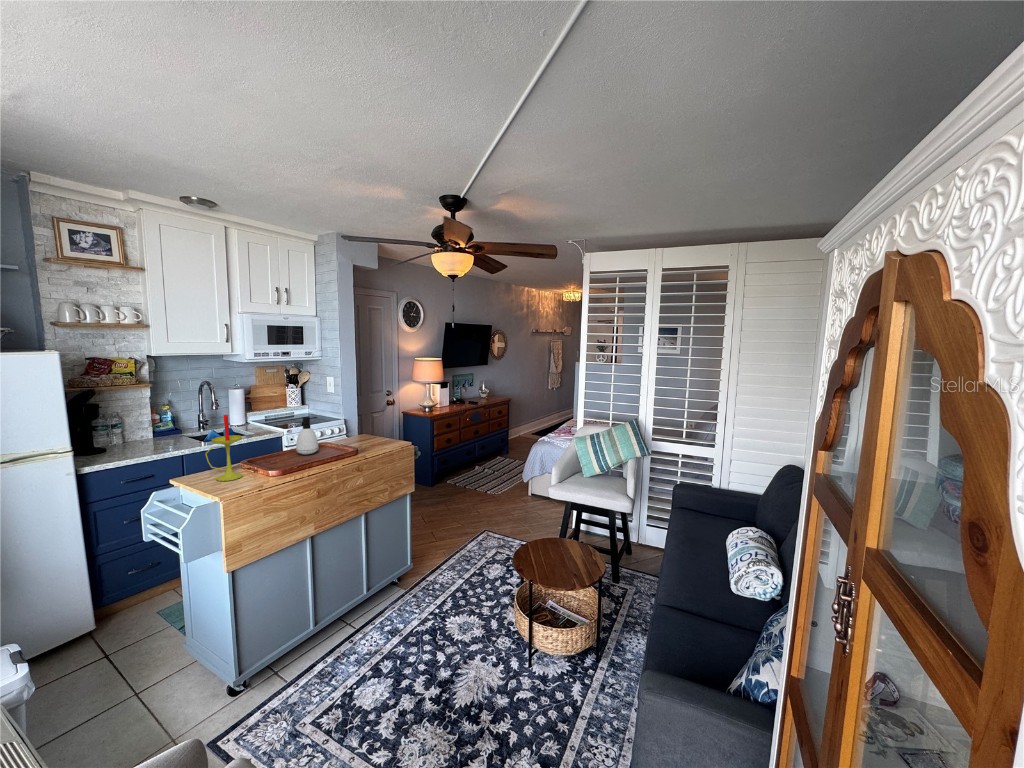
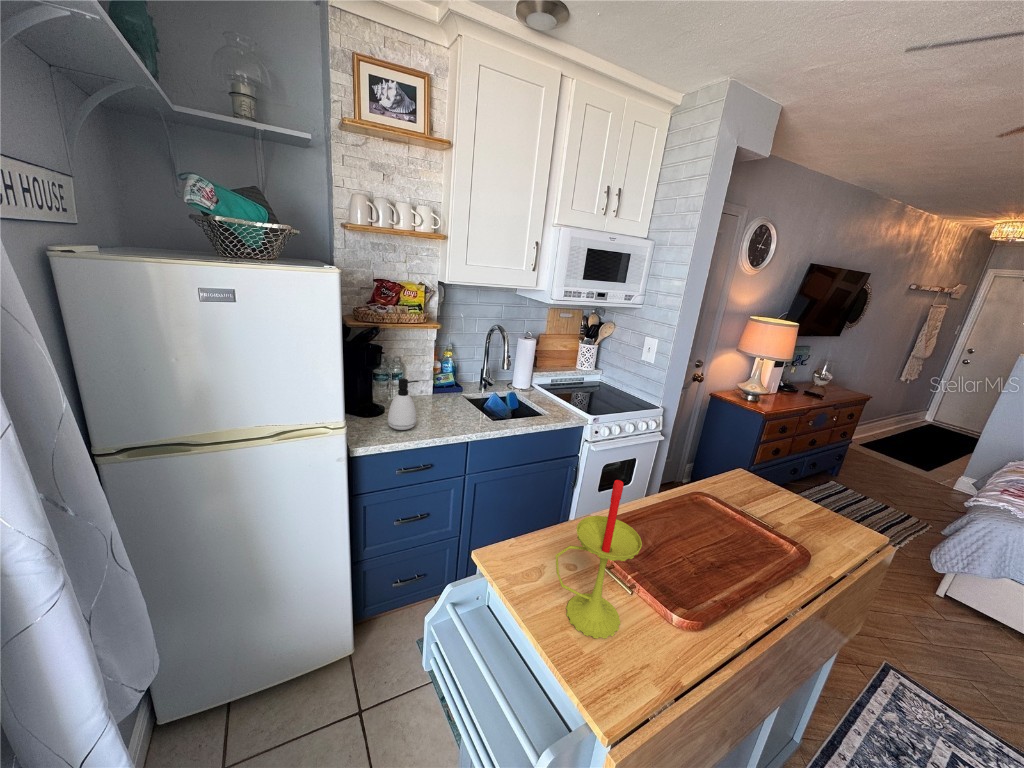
soap dispenser: present [296,417,318,454] -> present [388,378,419,430]

